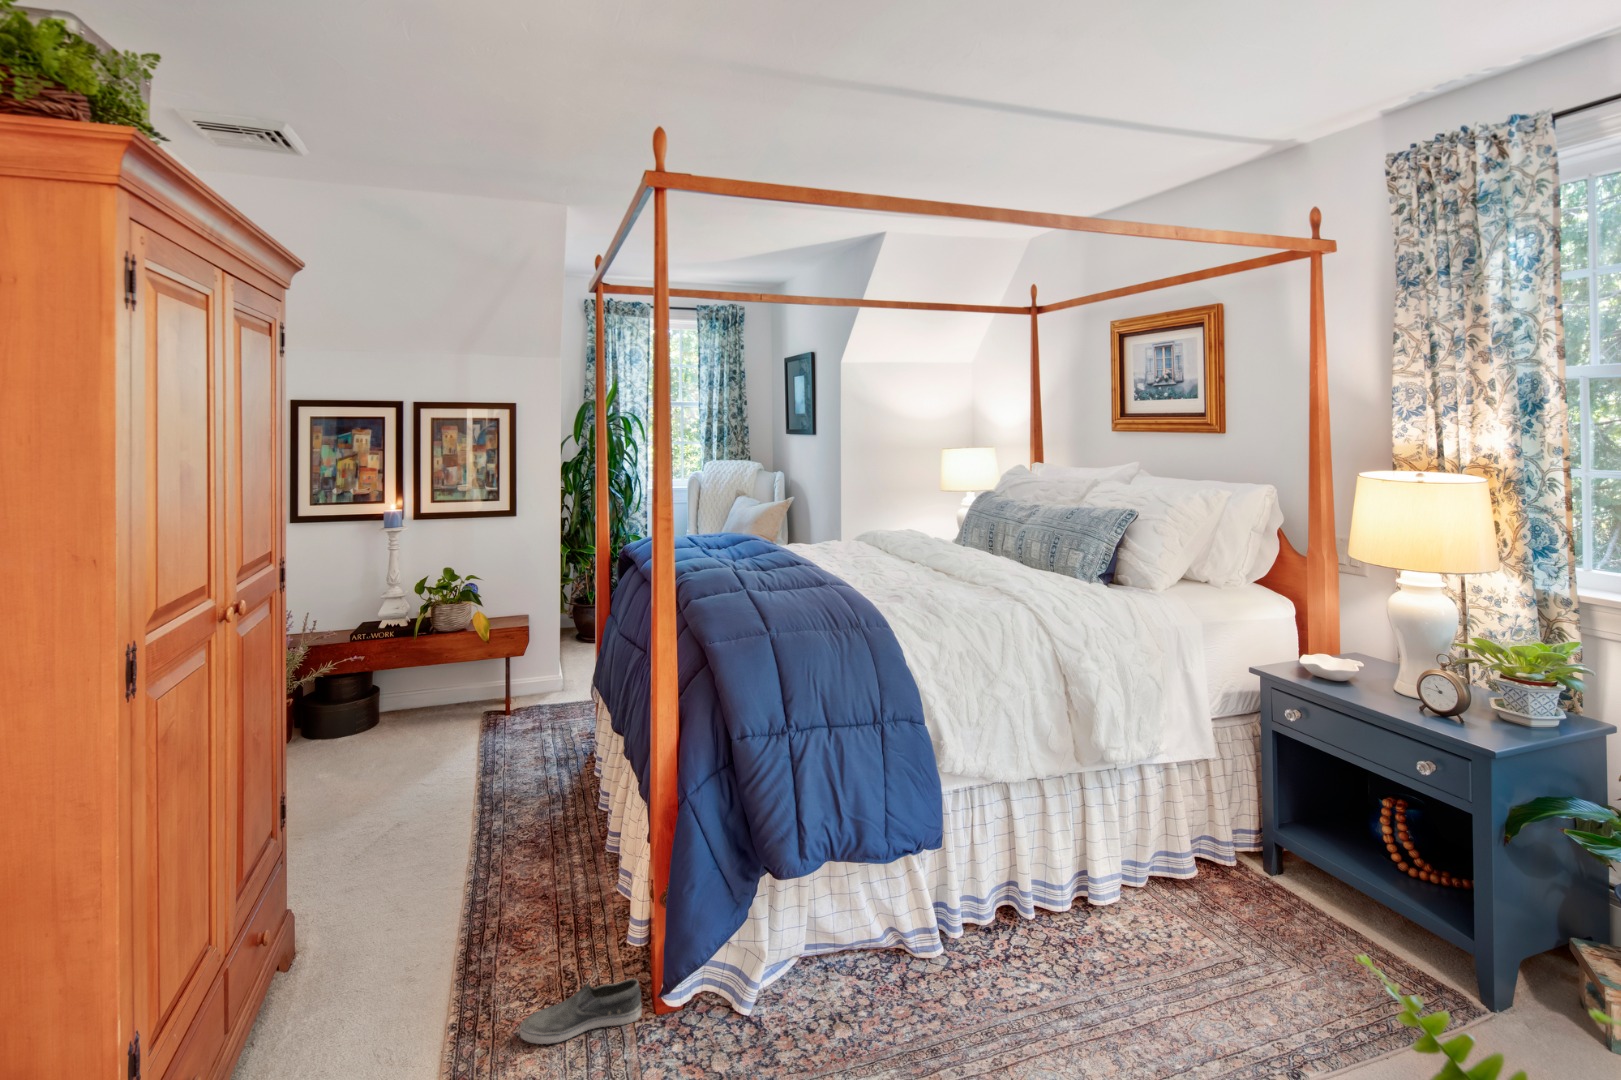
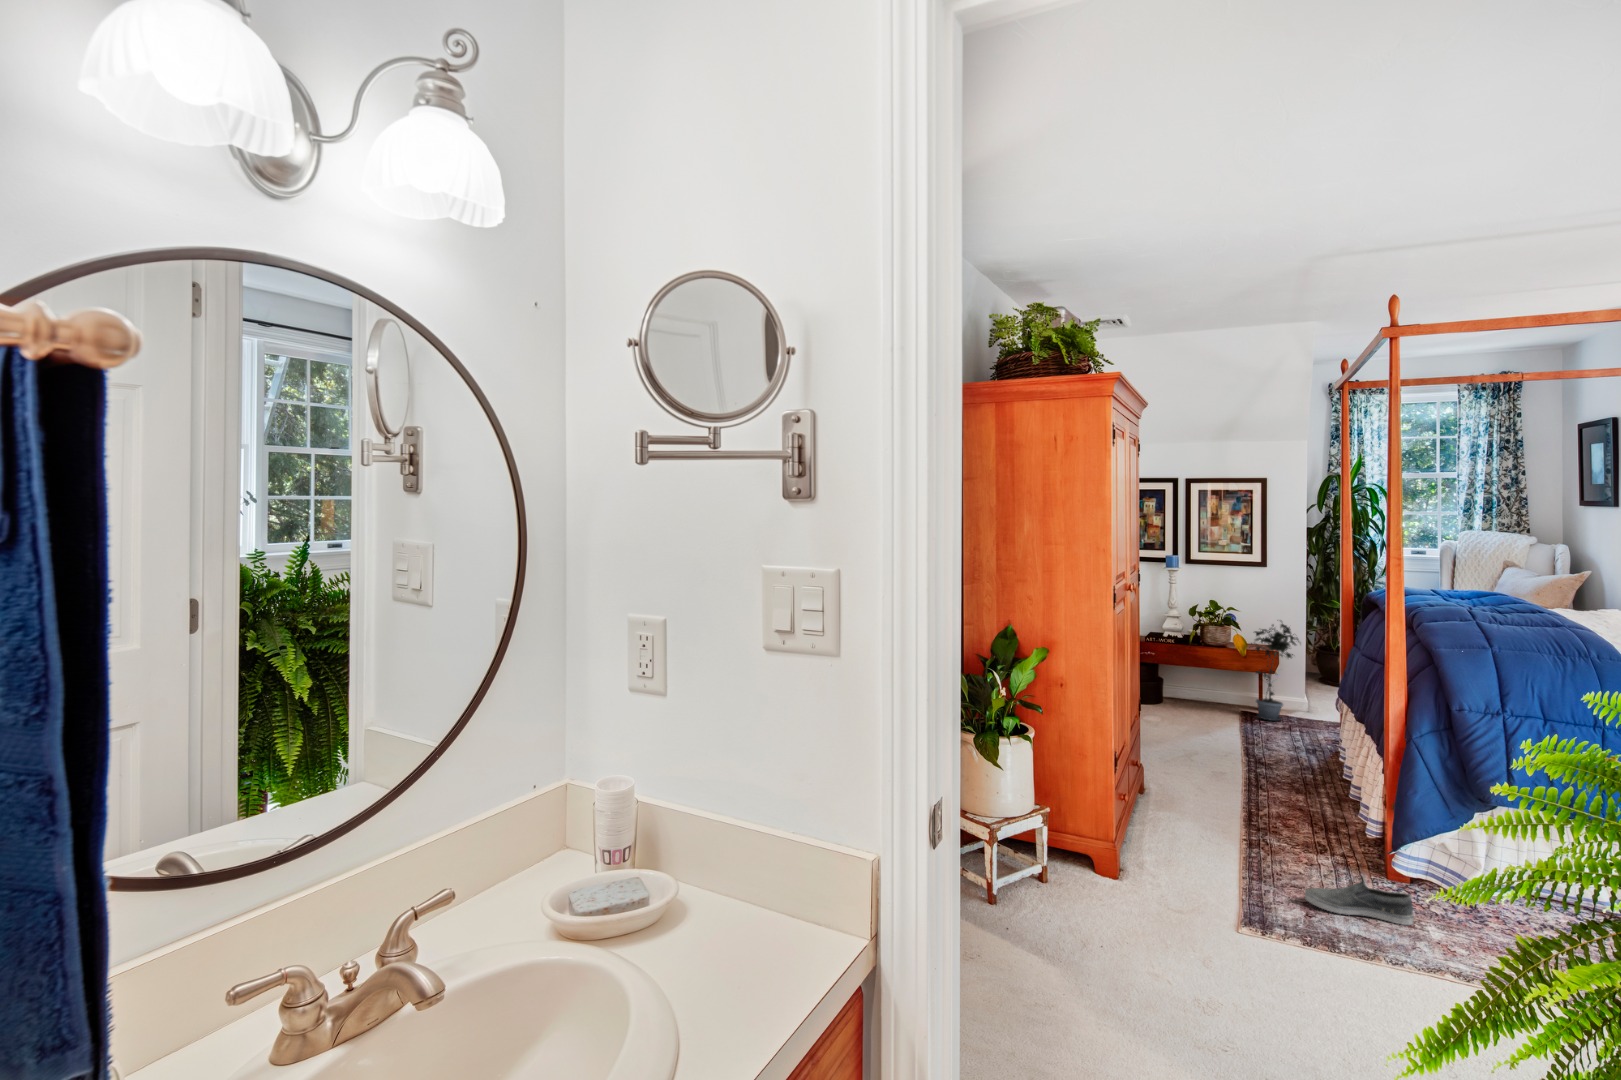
potted plant: none [492,586,550,712] -> present [1251,624,1299,721]

